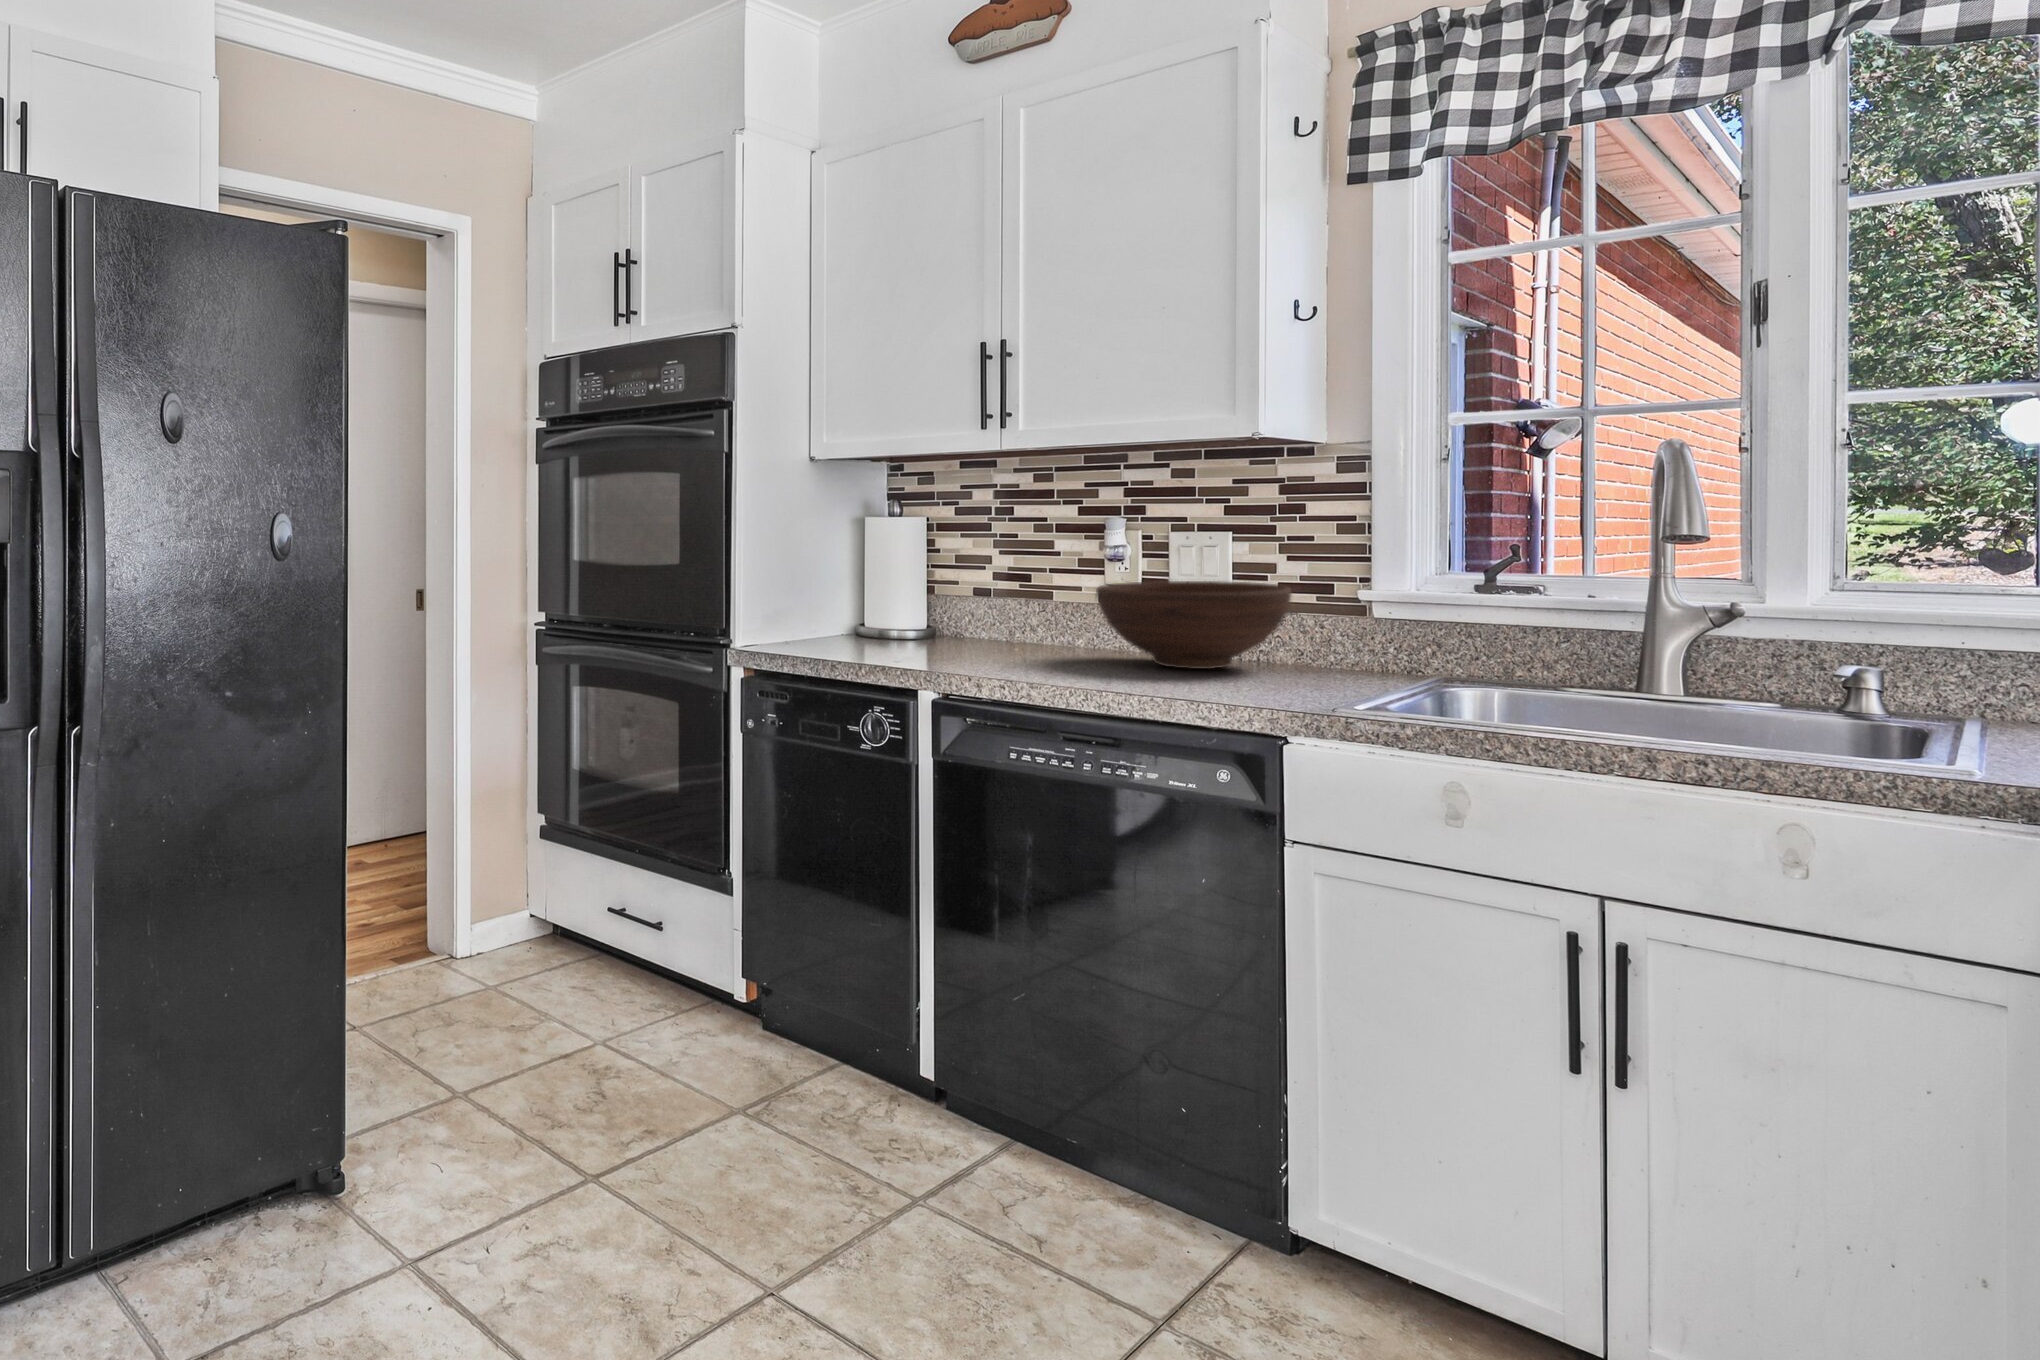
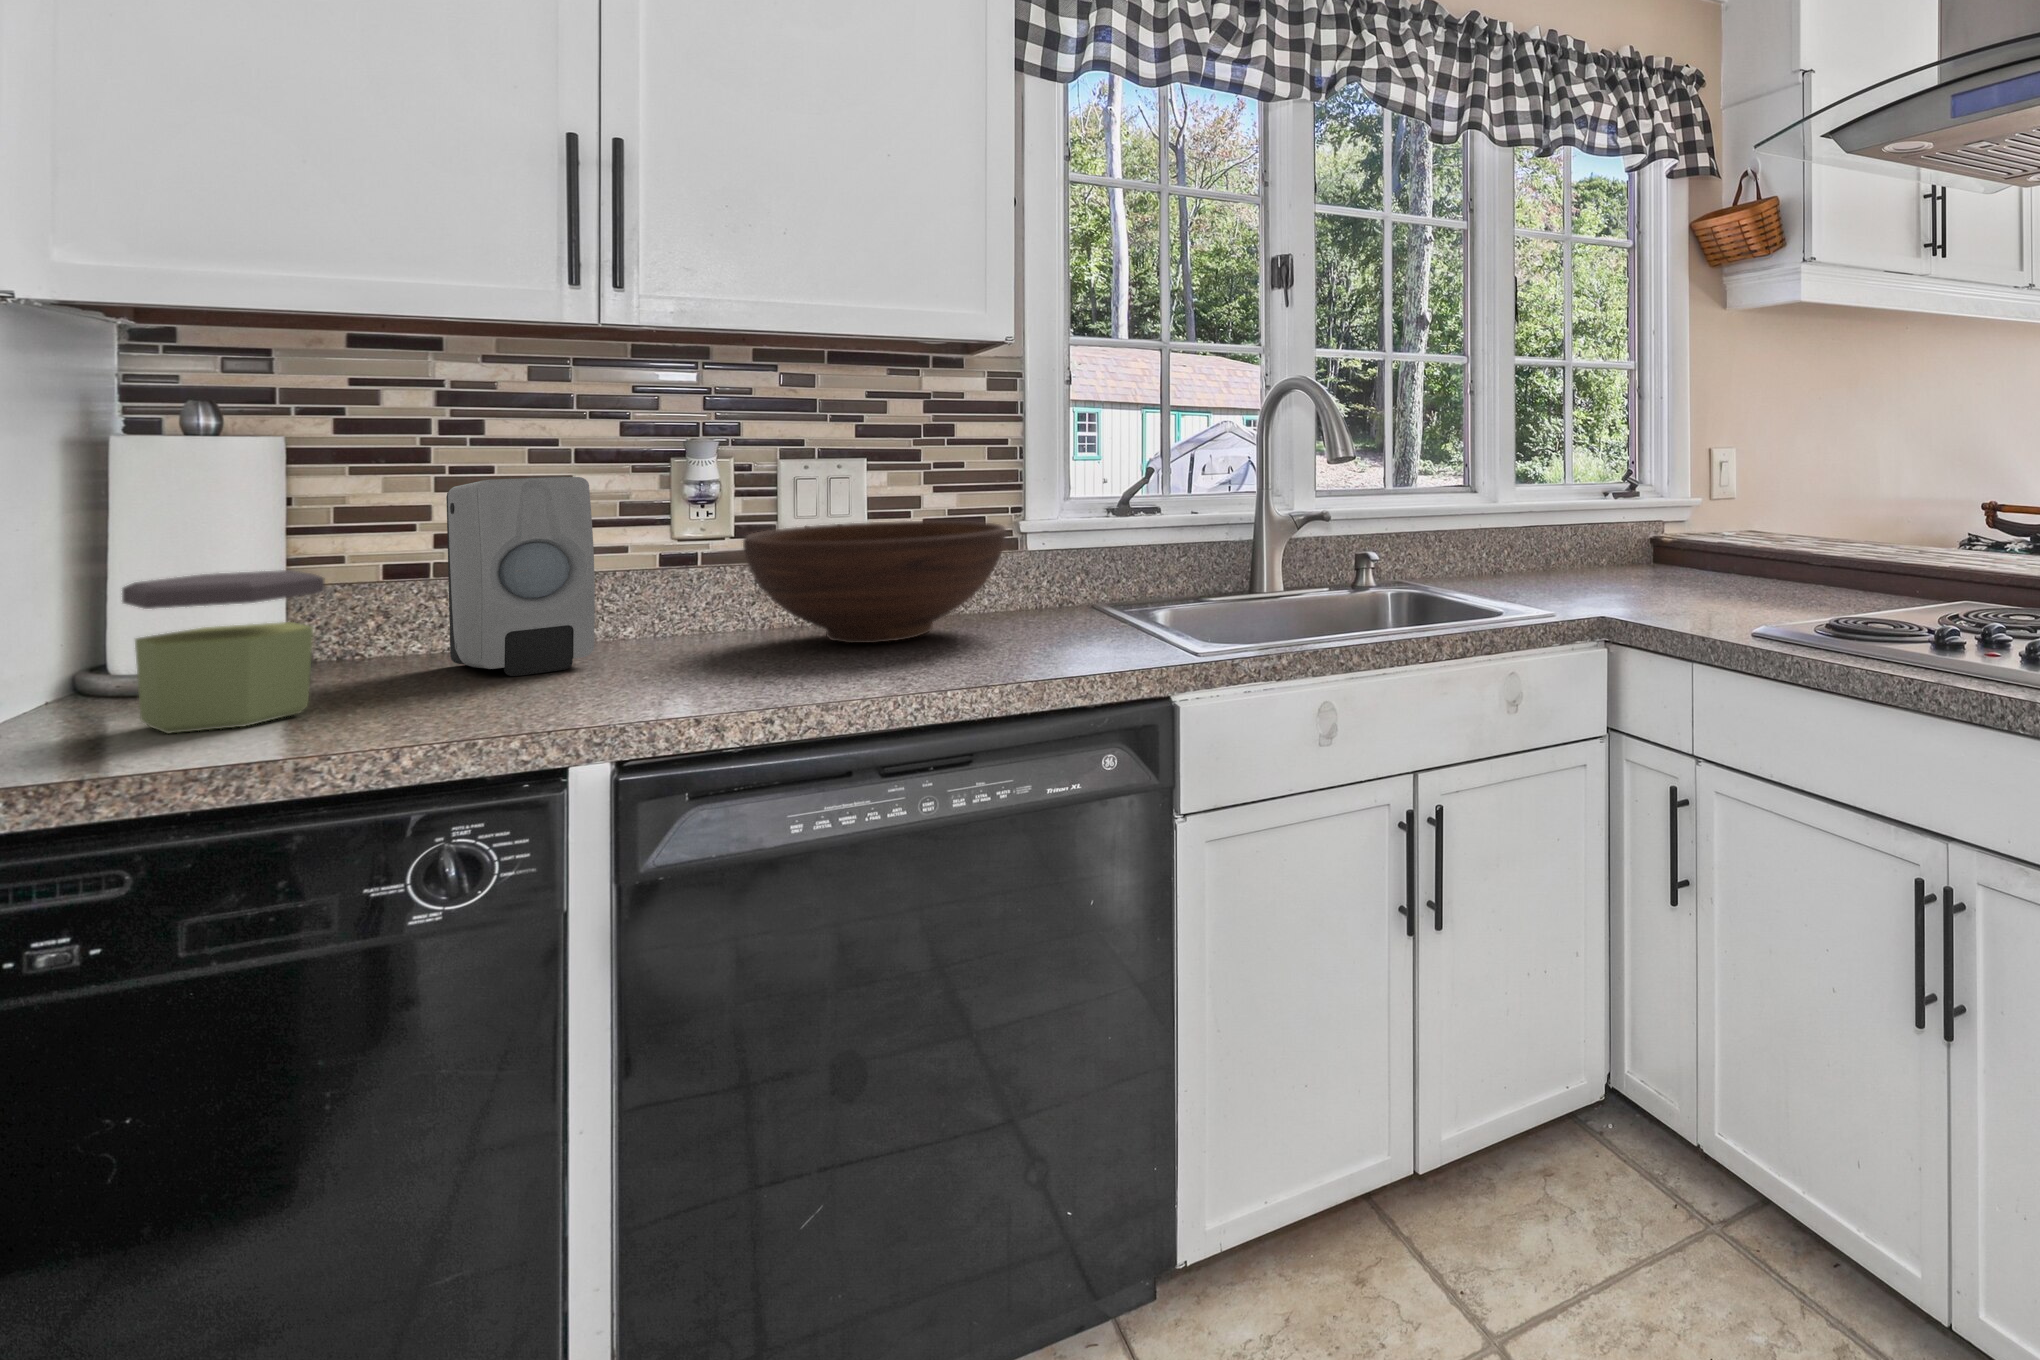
soap dispenser: none [961,542,1025,654] -> present [446,477,595,676]
jar: none [821,583,884,653] -> present [122,570,325,733]

